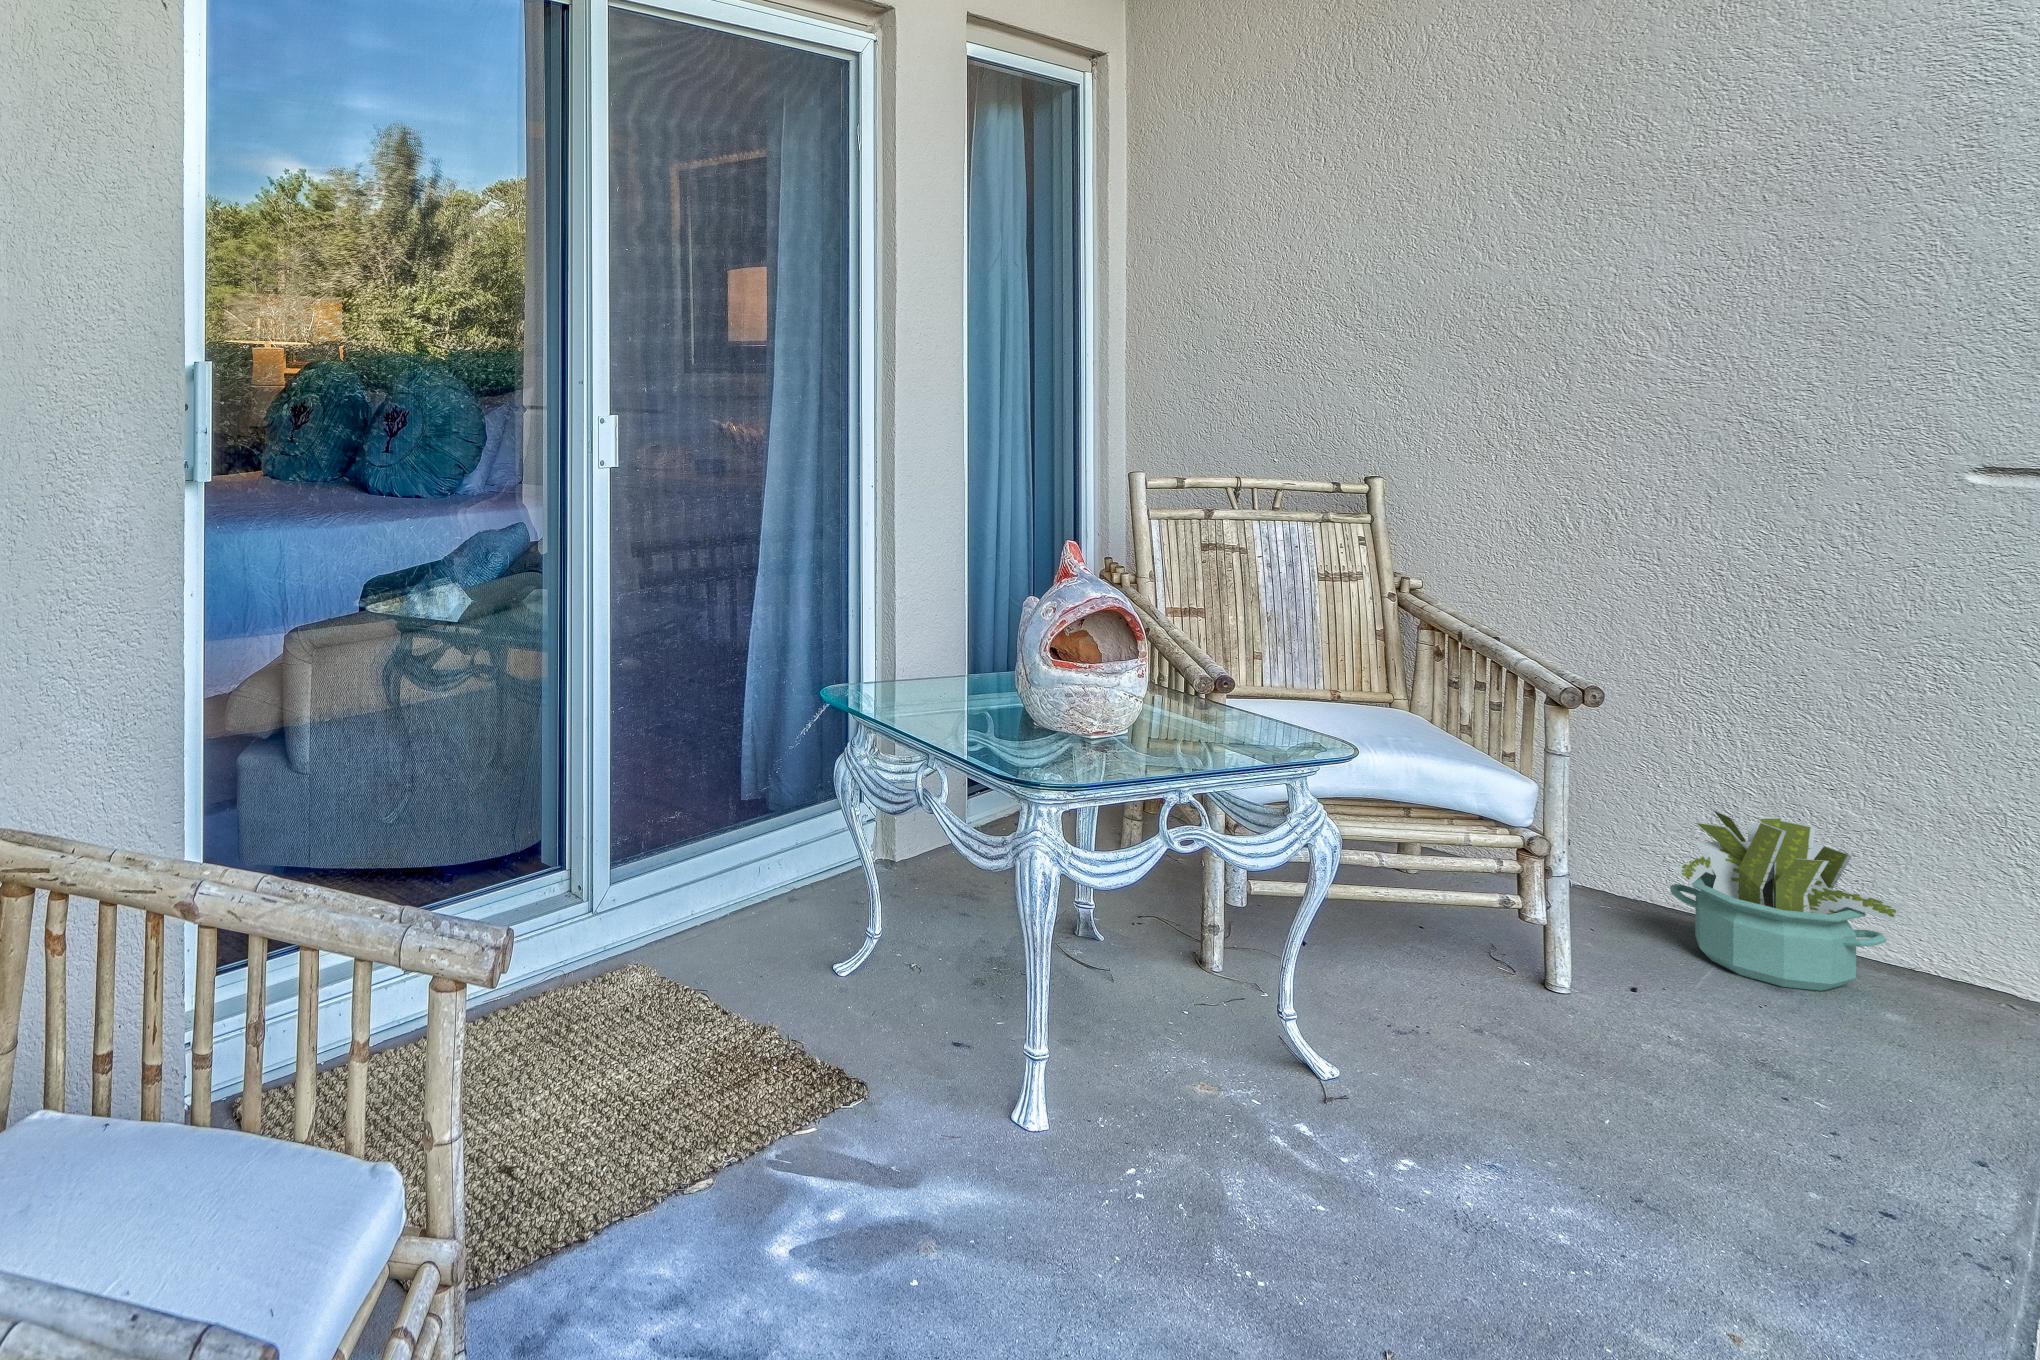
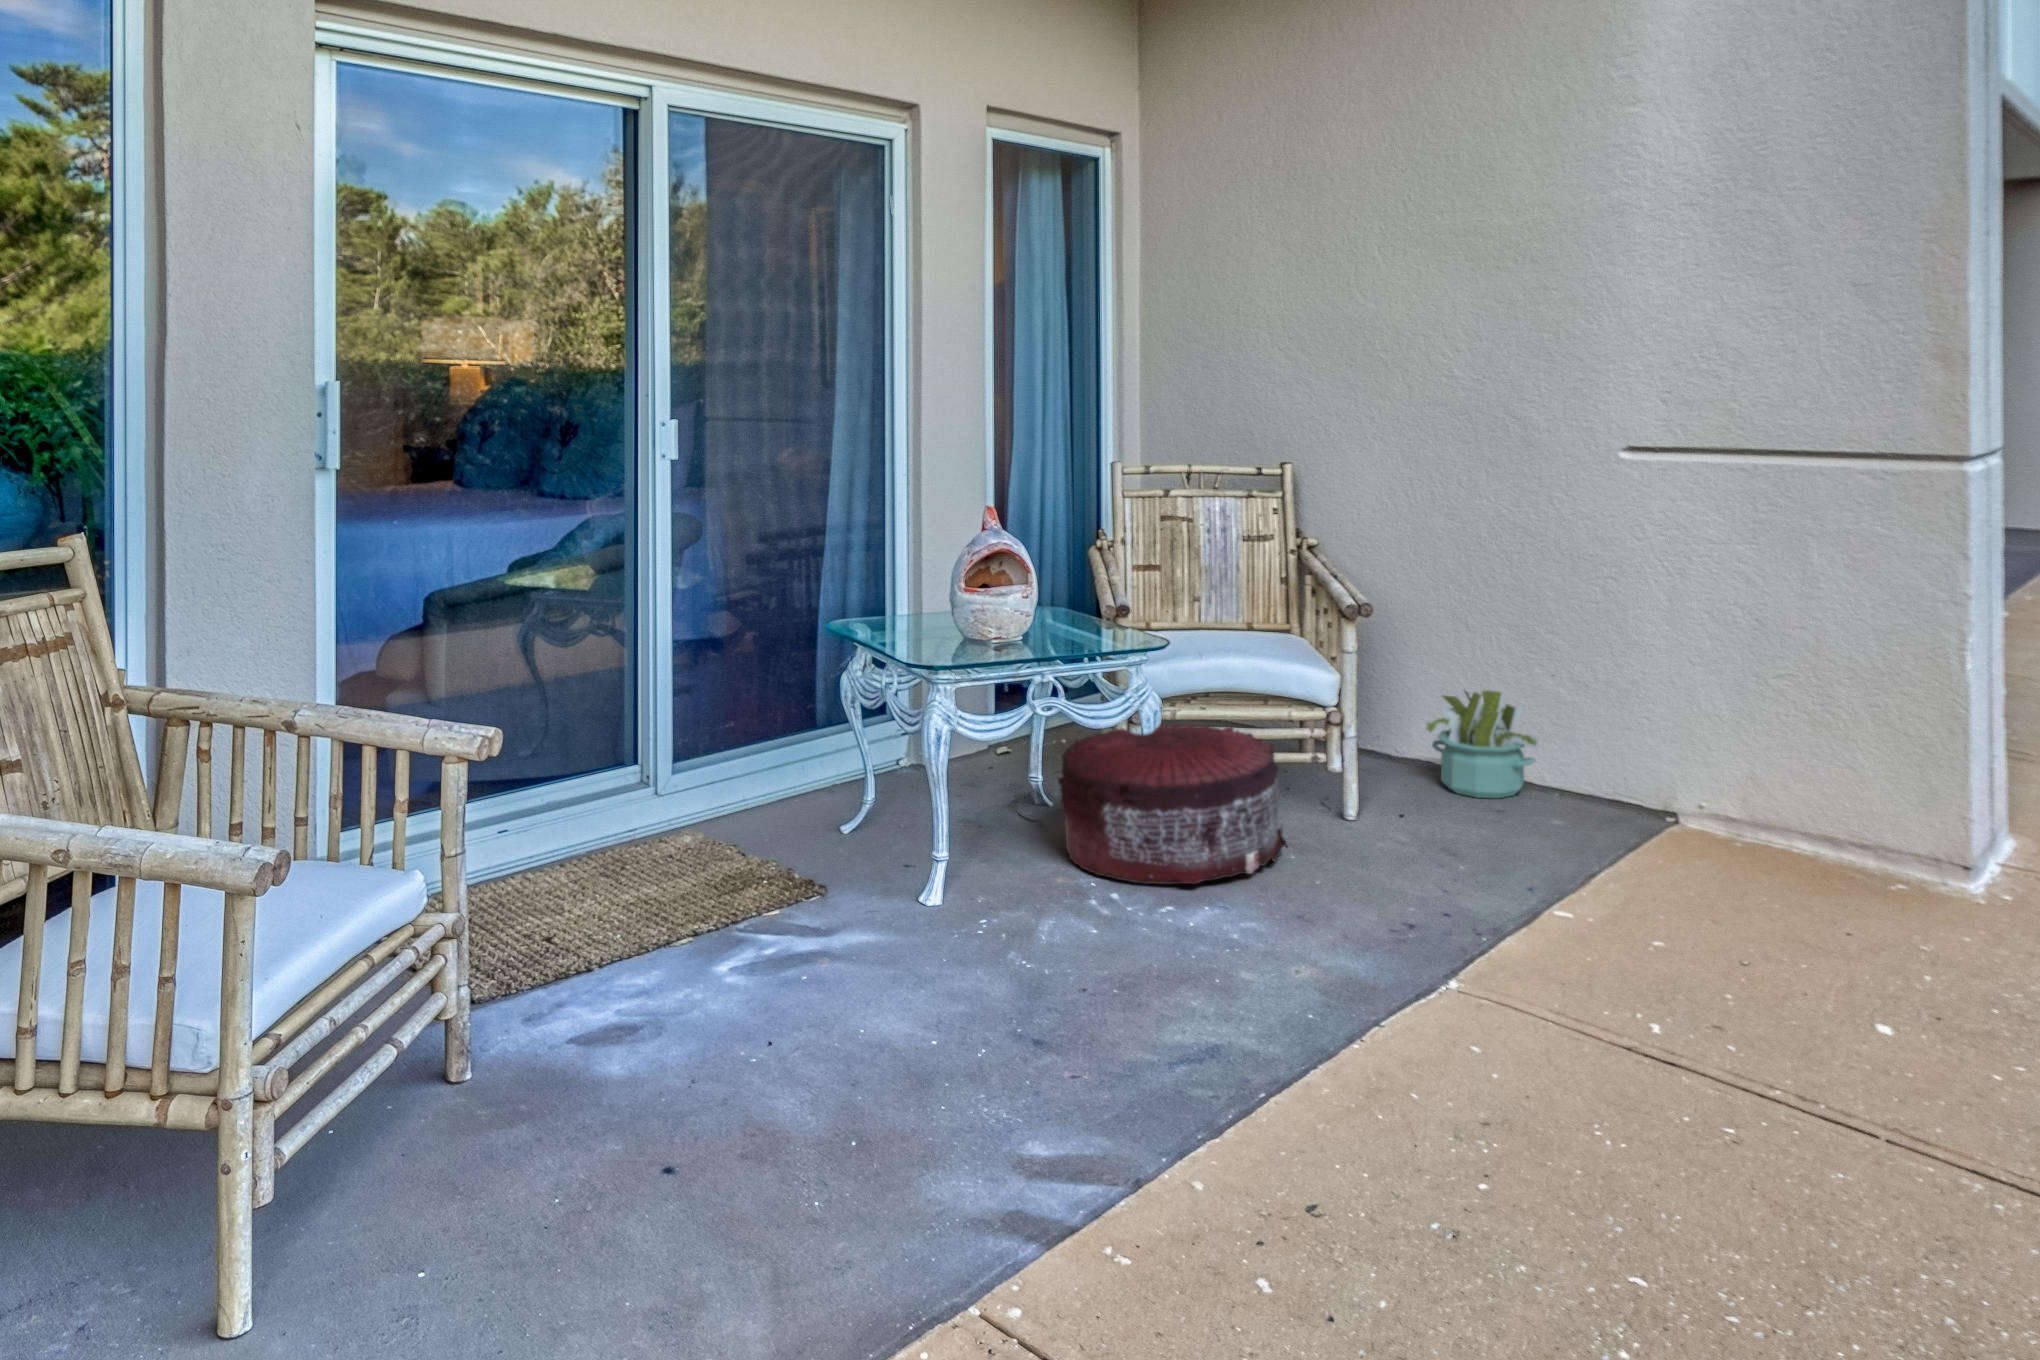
pouf: none [1182,853,1578,1158] -> present [1058,724,1287,884]

